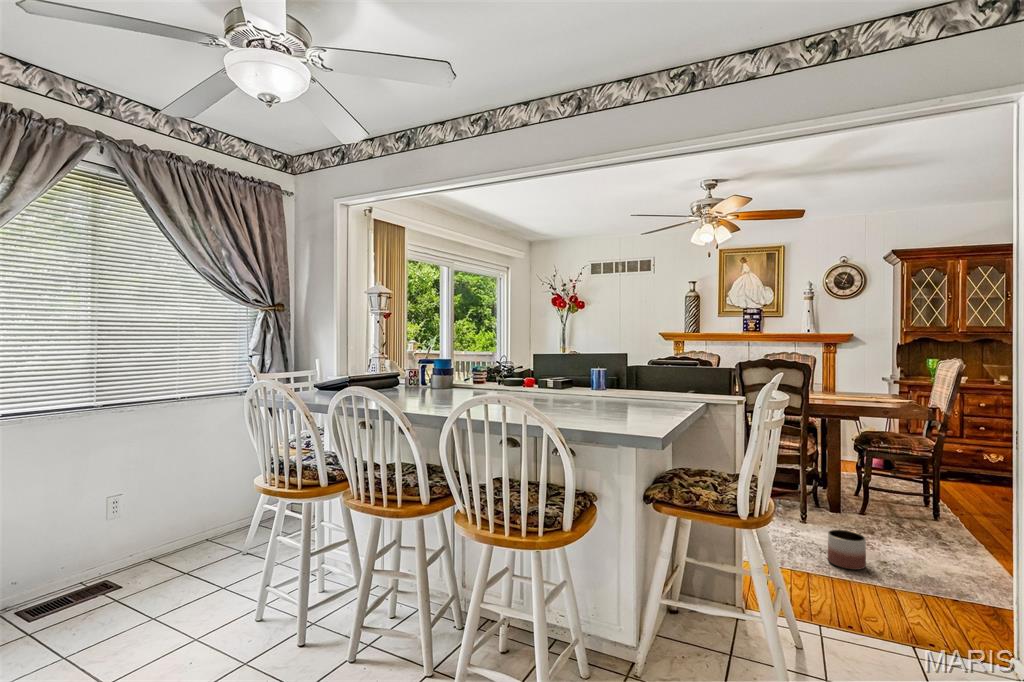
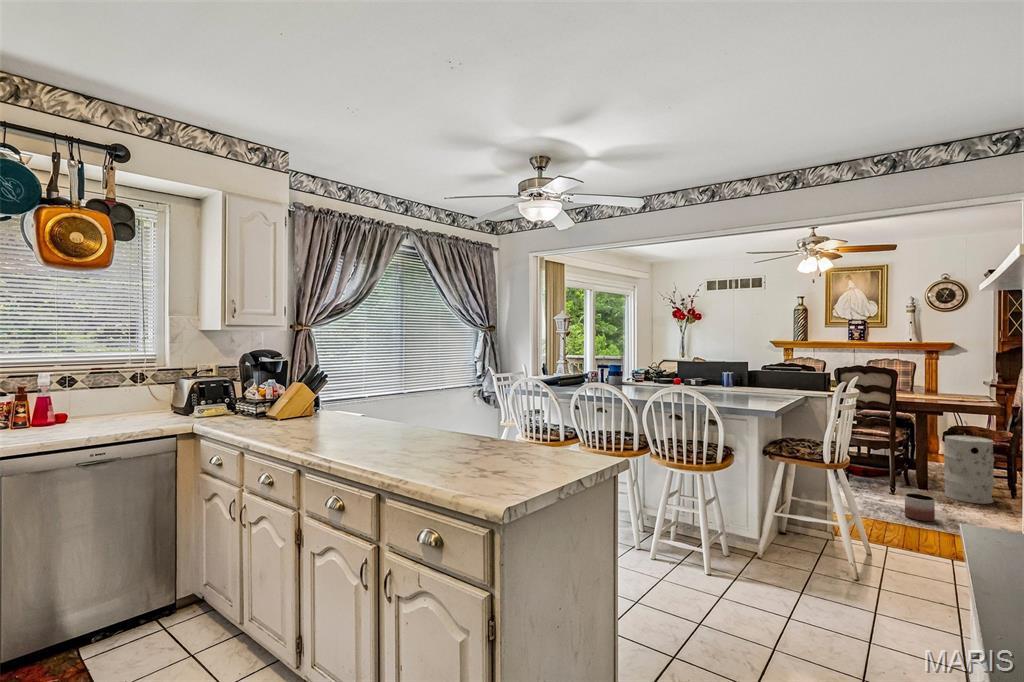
trash can: none [861,445,922,533] -> present [943,435,995,504]

